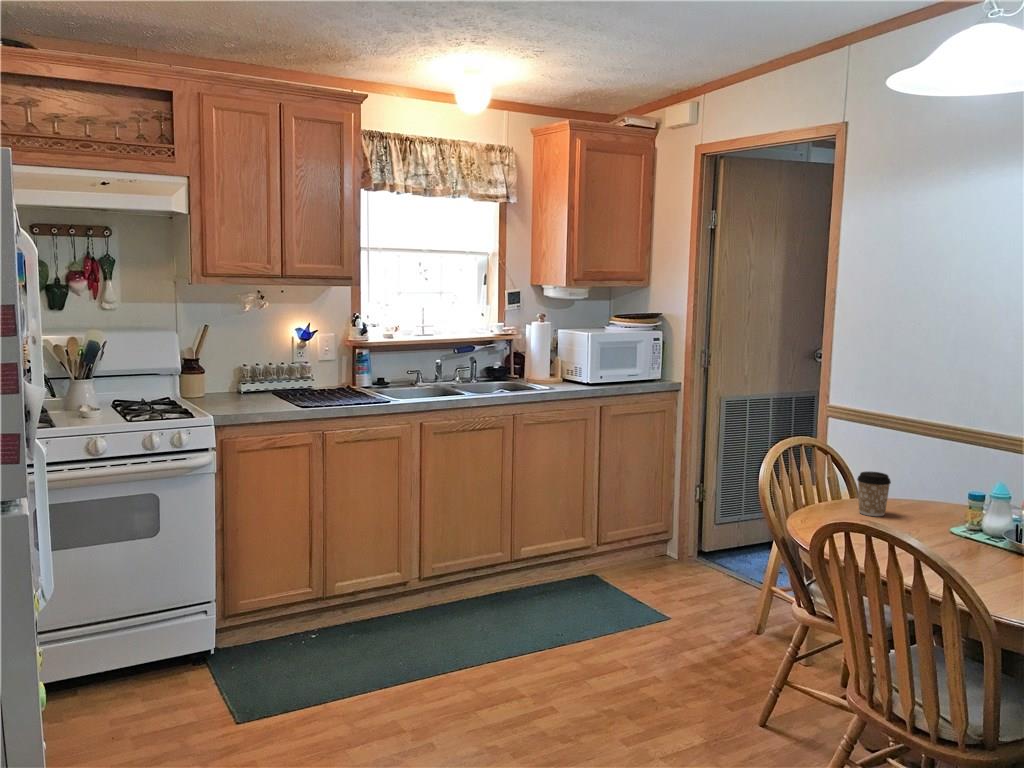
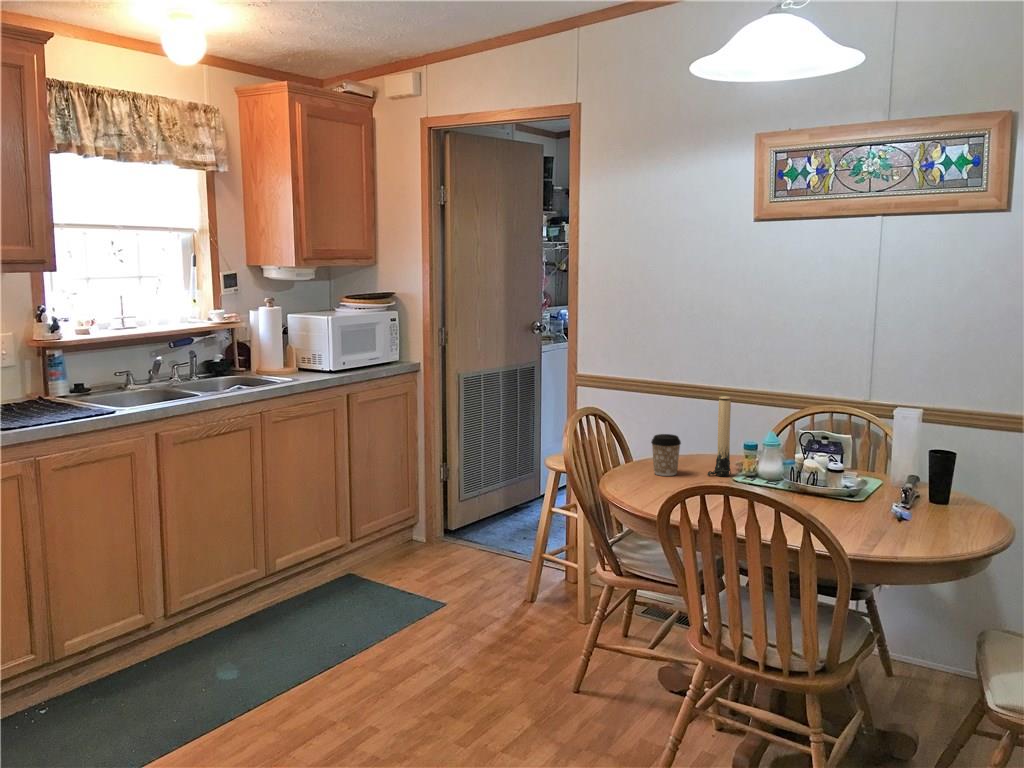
candle: none [918,437,950,525] -> present [708,396,731,477]

